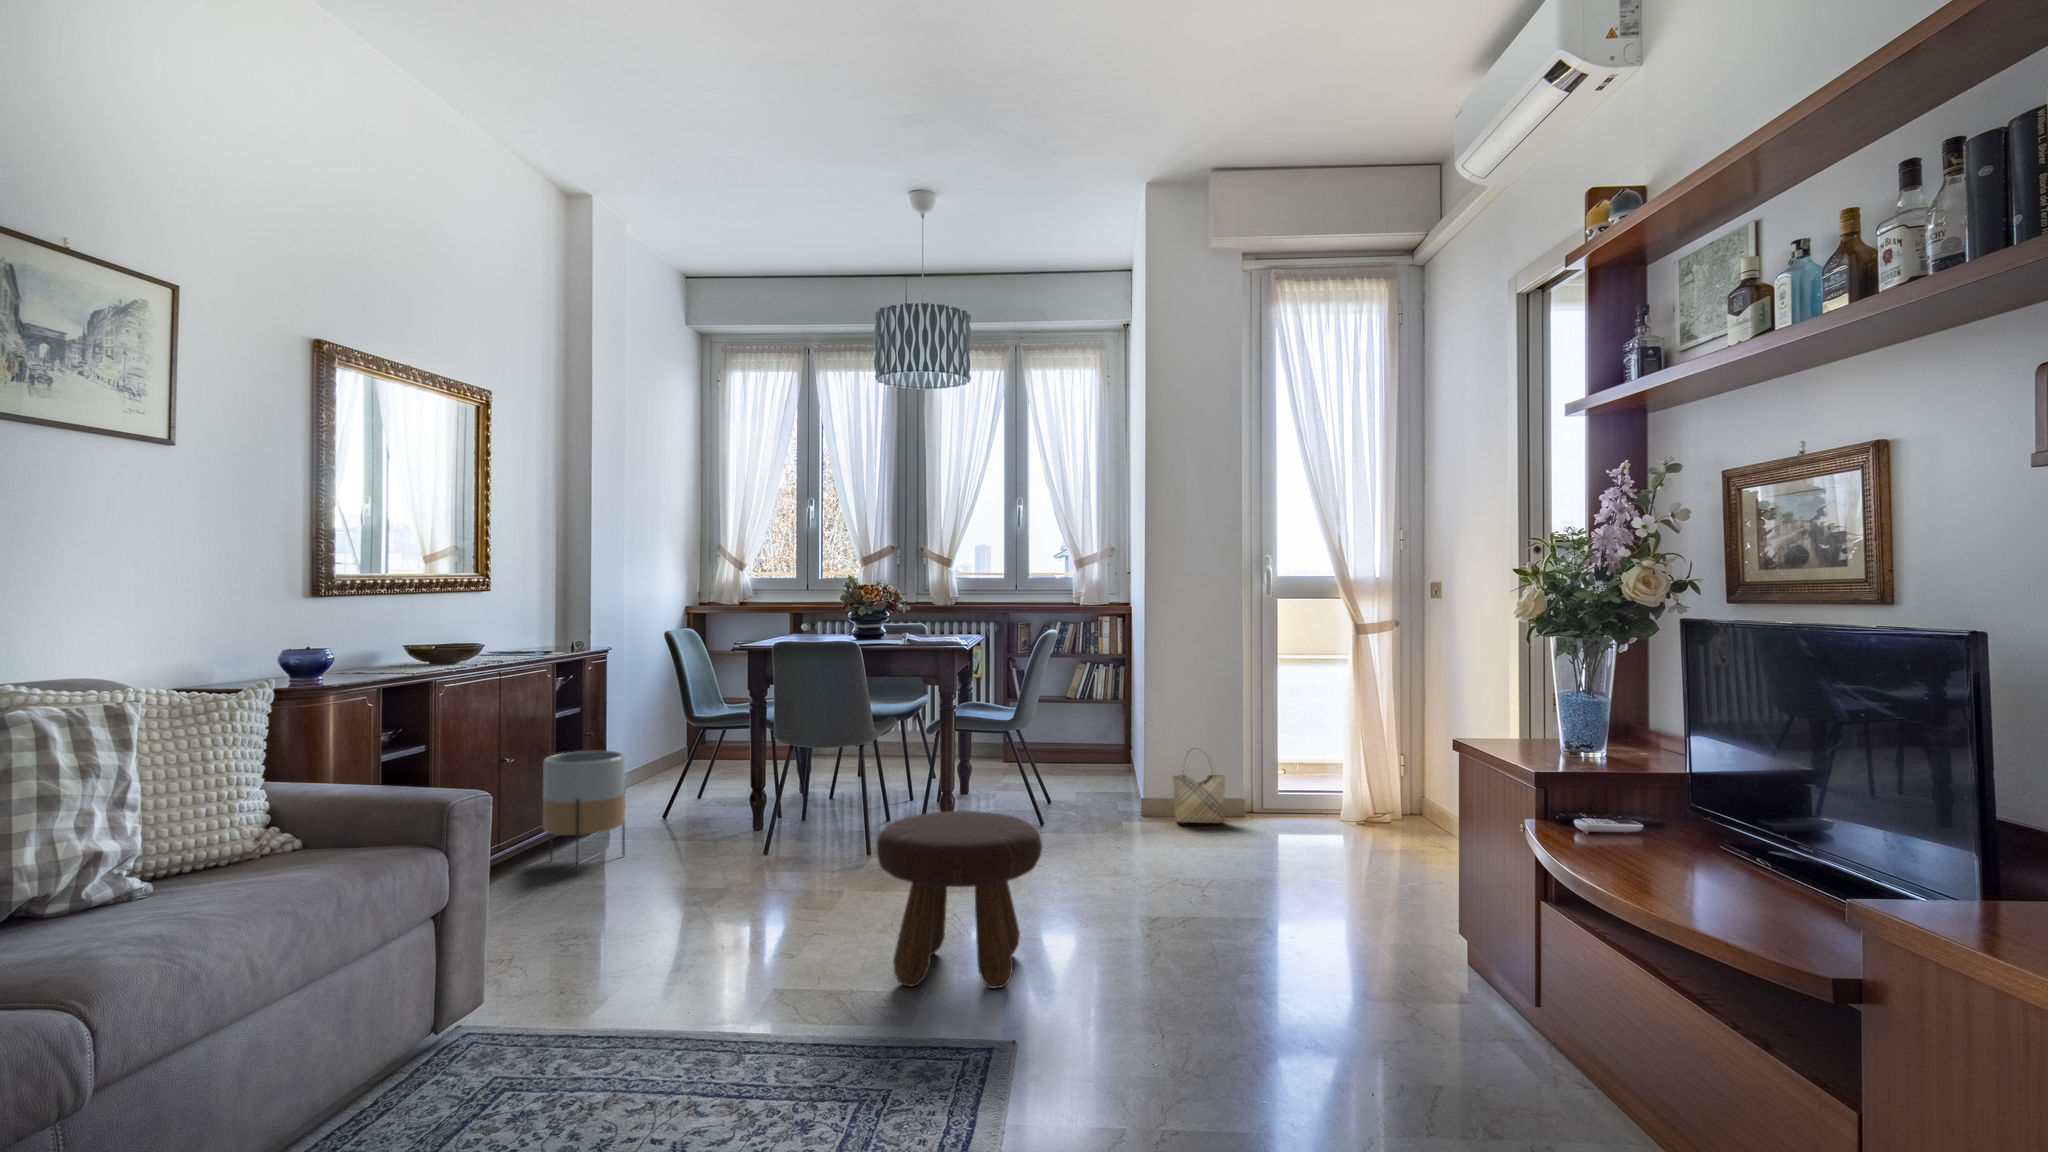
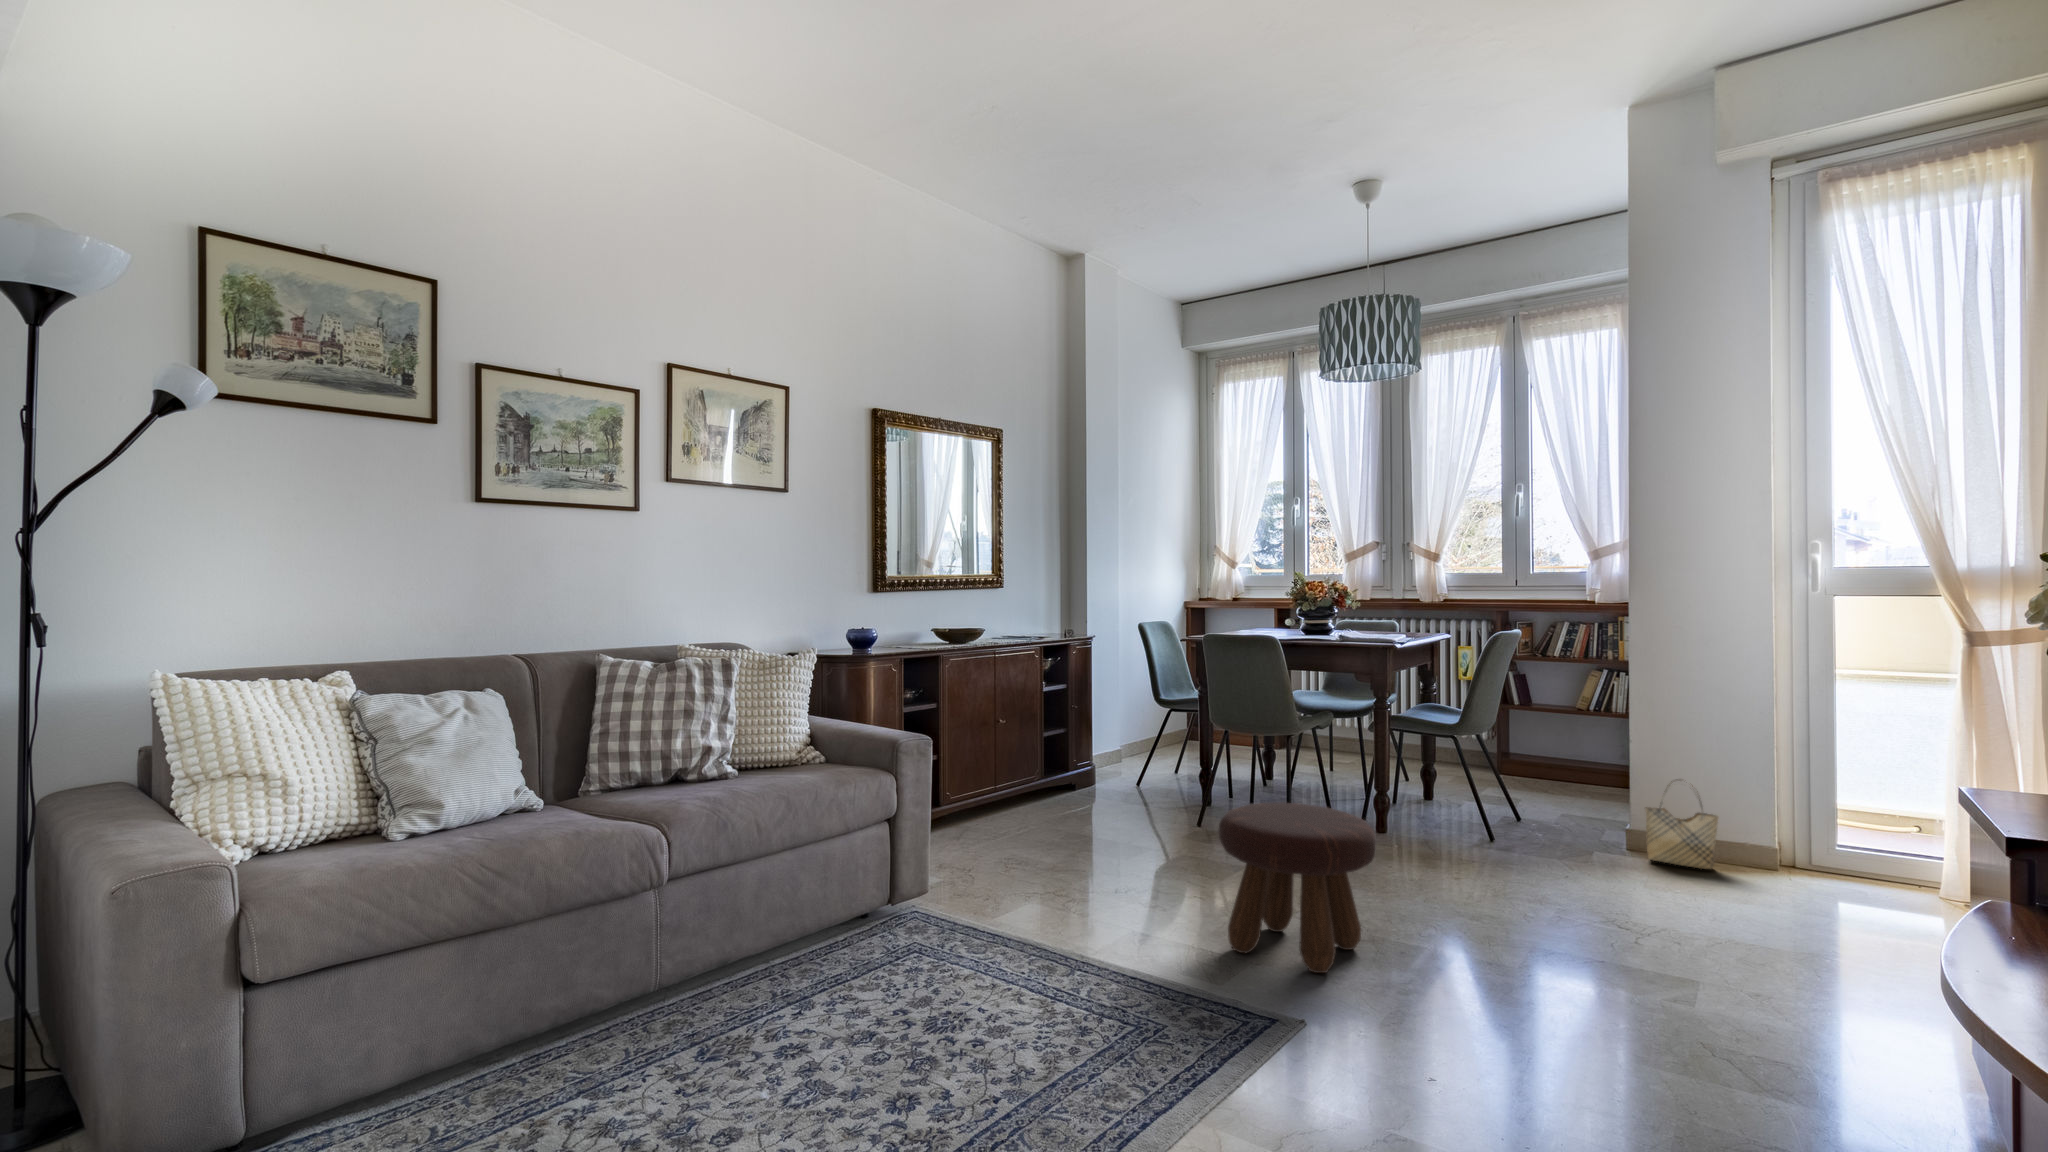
planter: present [543,751,625,874] -> none [1028,716,1090,814]

